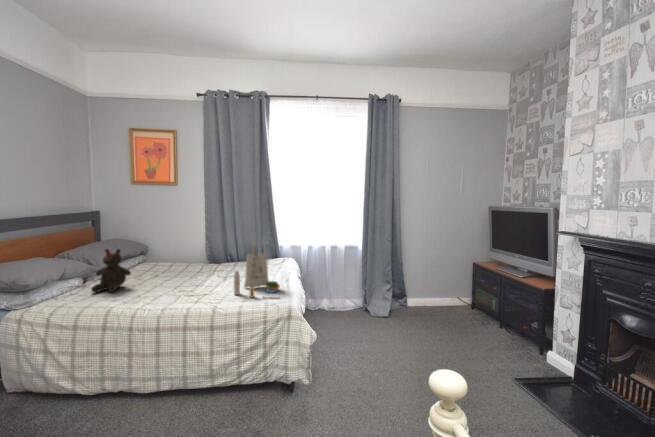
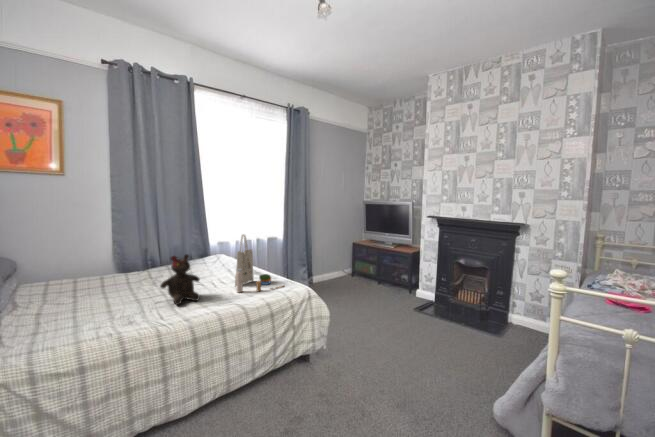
teddy bear: present [91,249,131,292] -> present [160,254,200,305]

